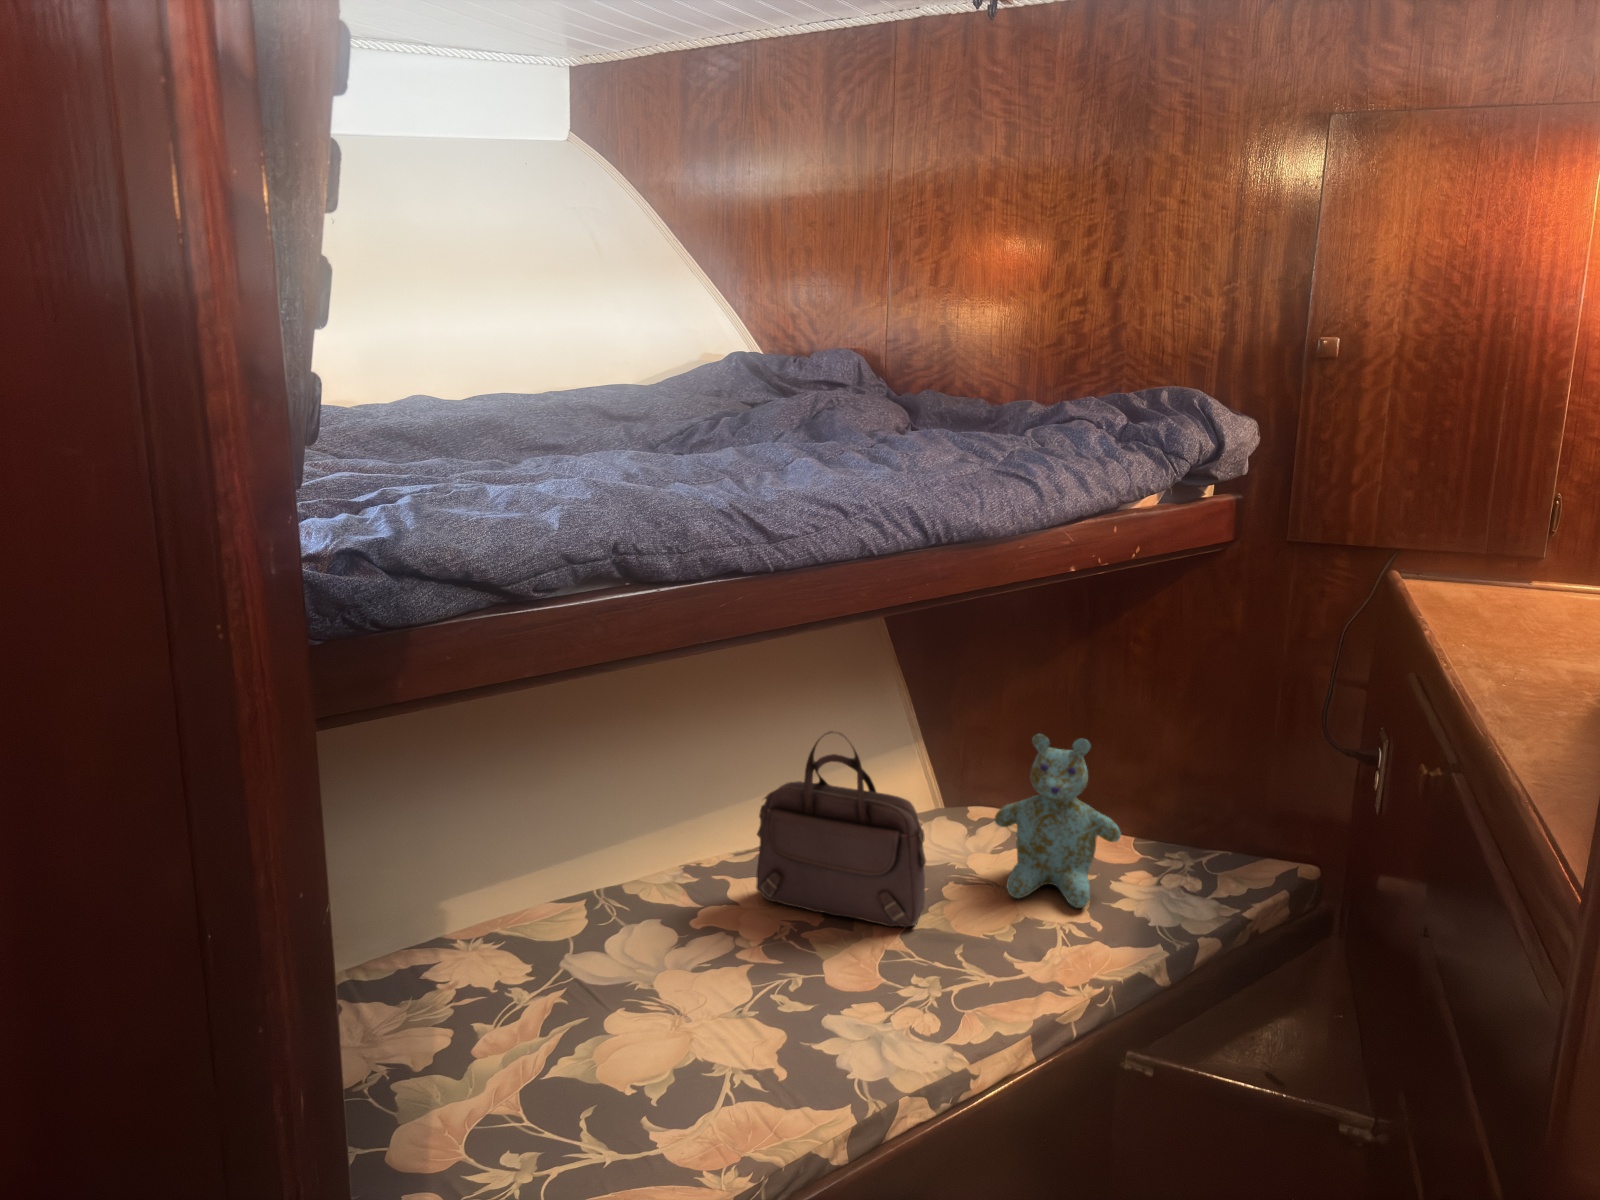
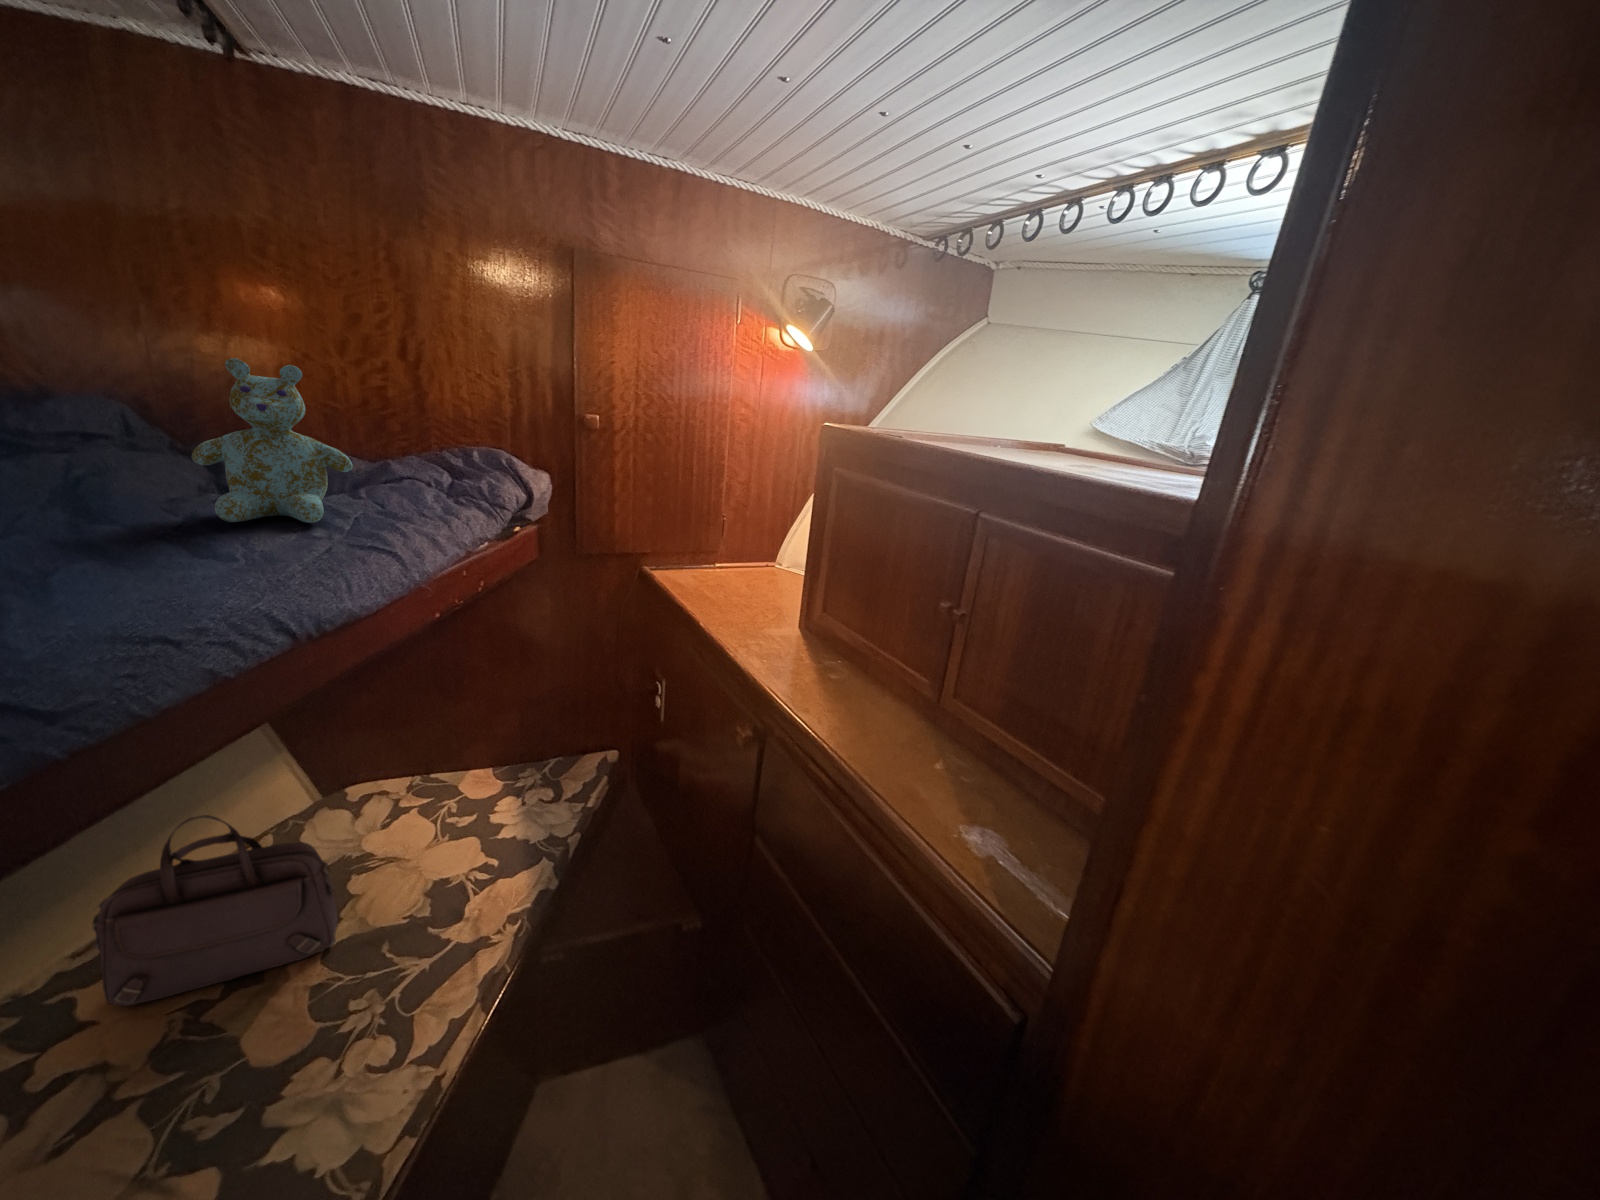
stuffed bear: present [995,734,1121,908] -> present [192,358,353,523]

